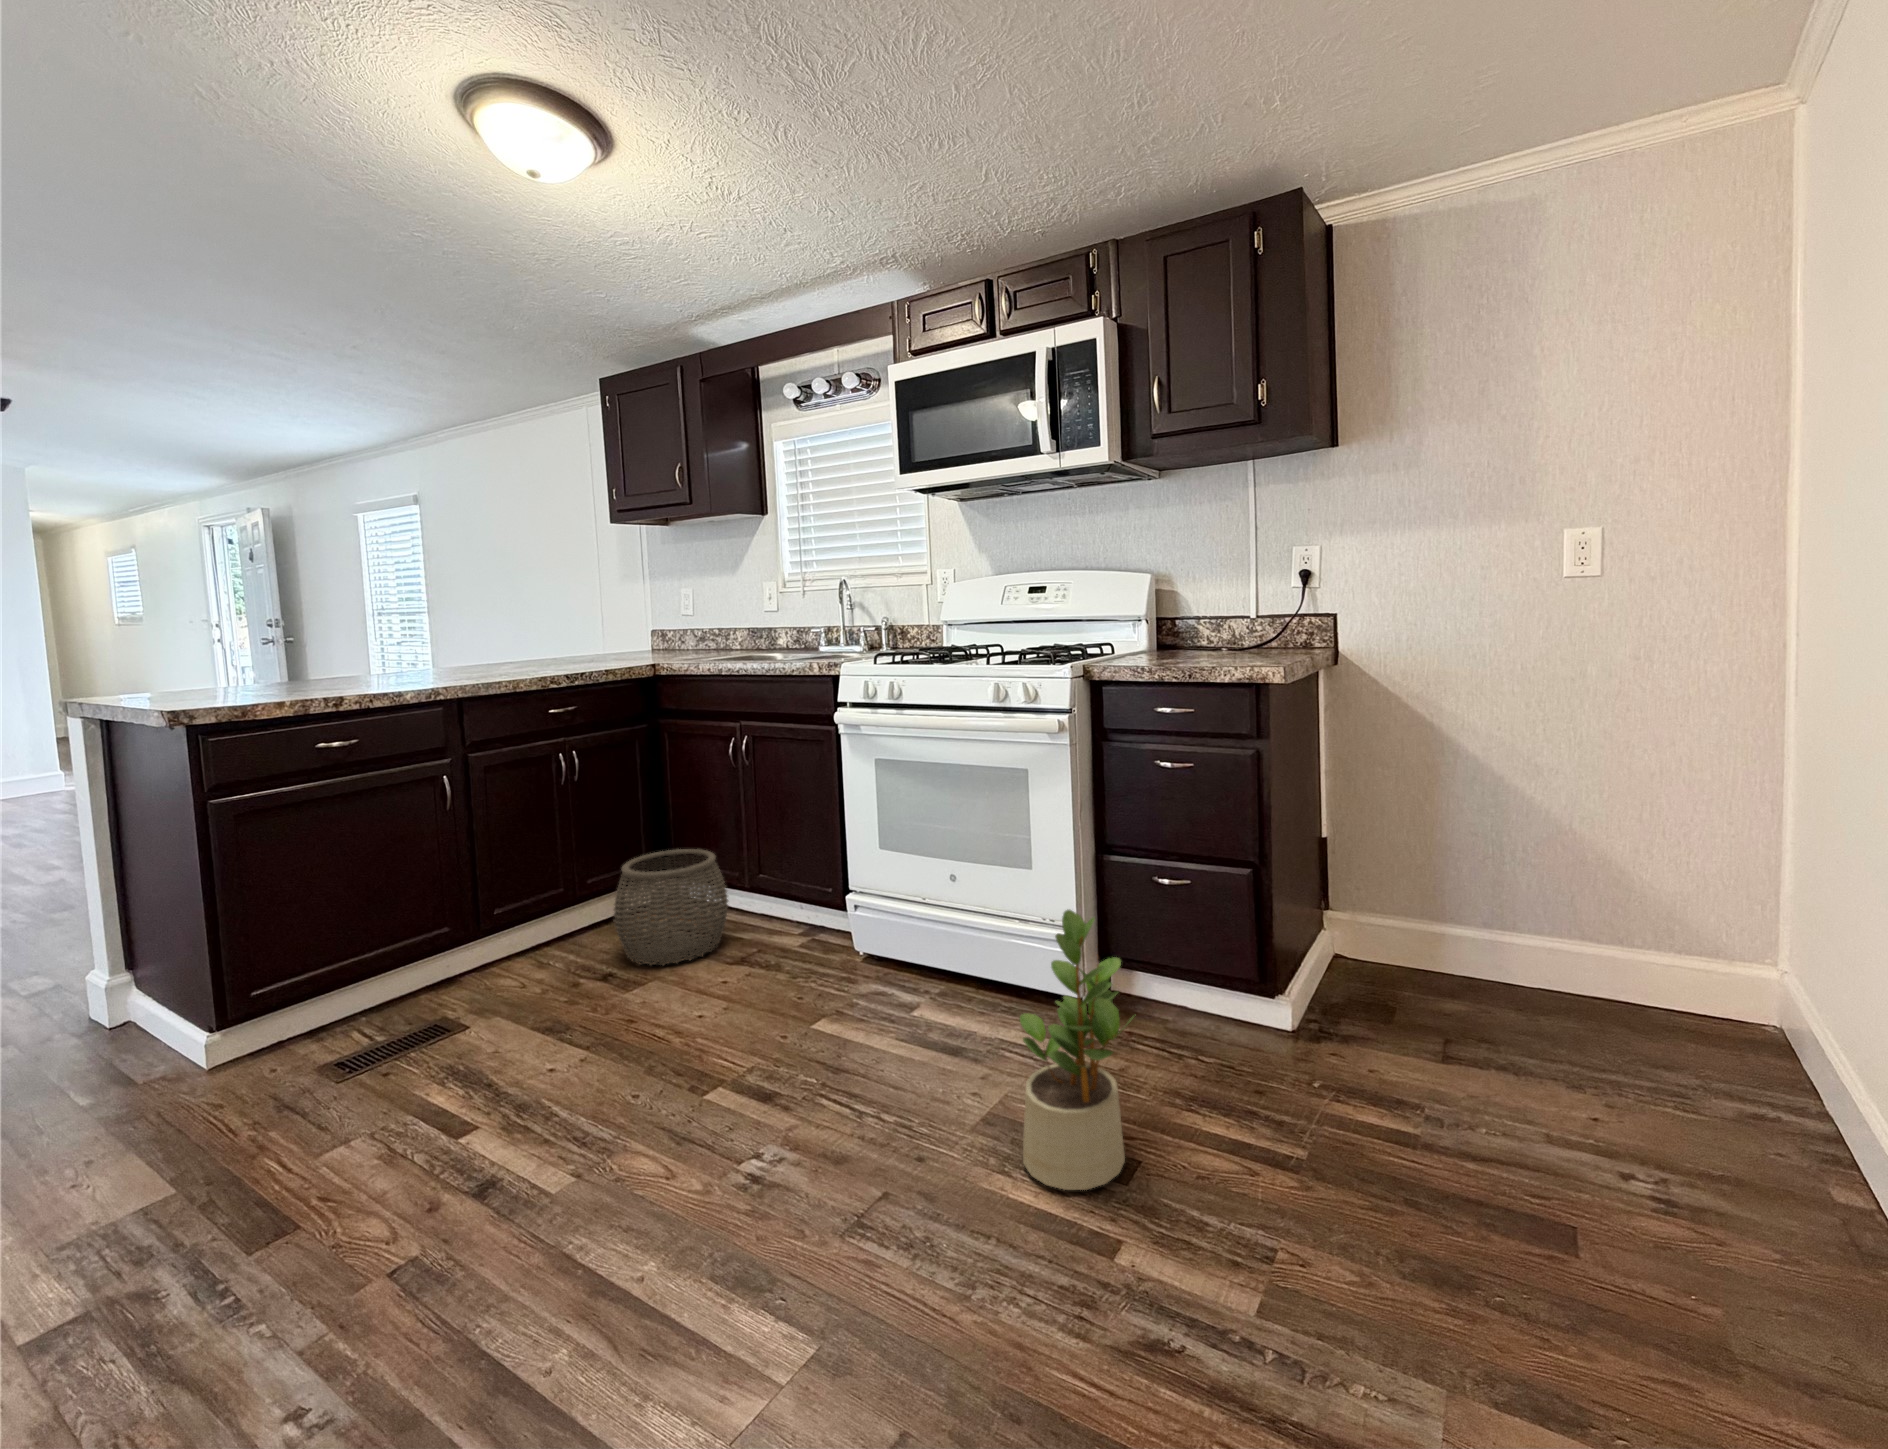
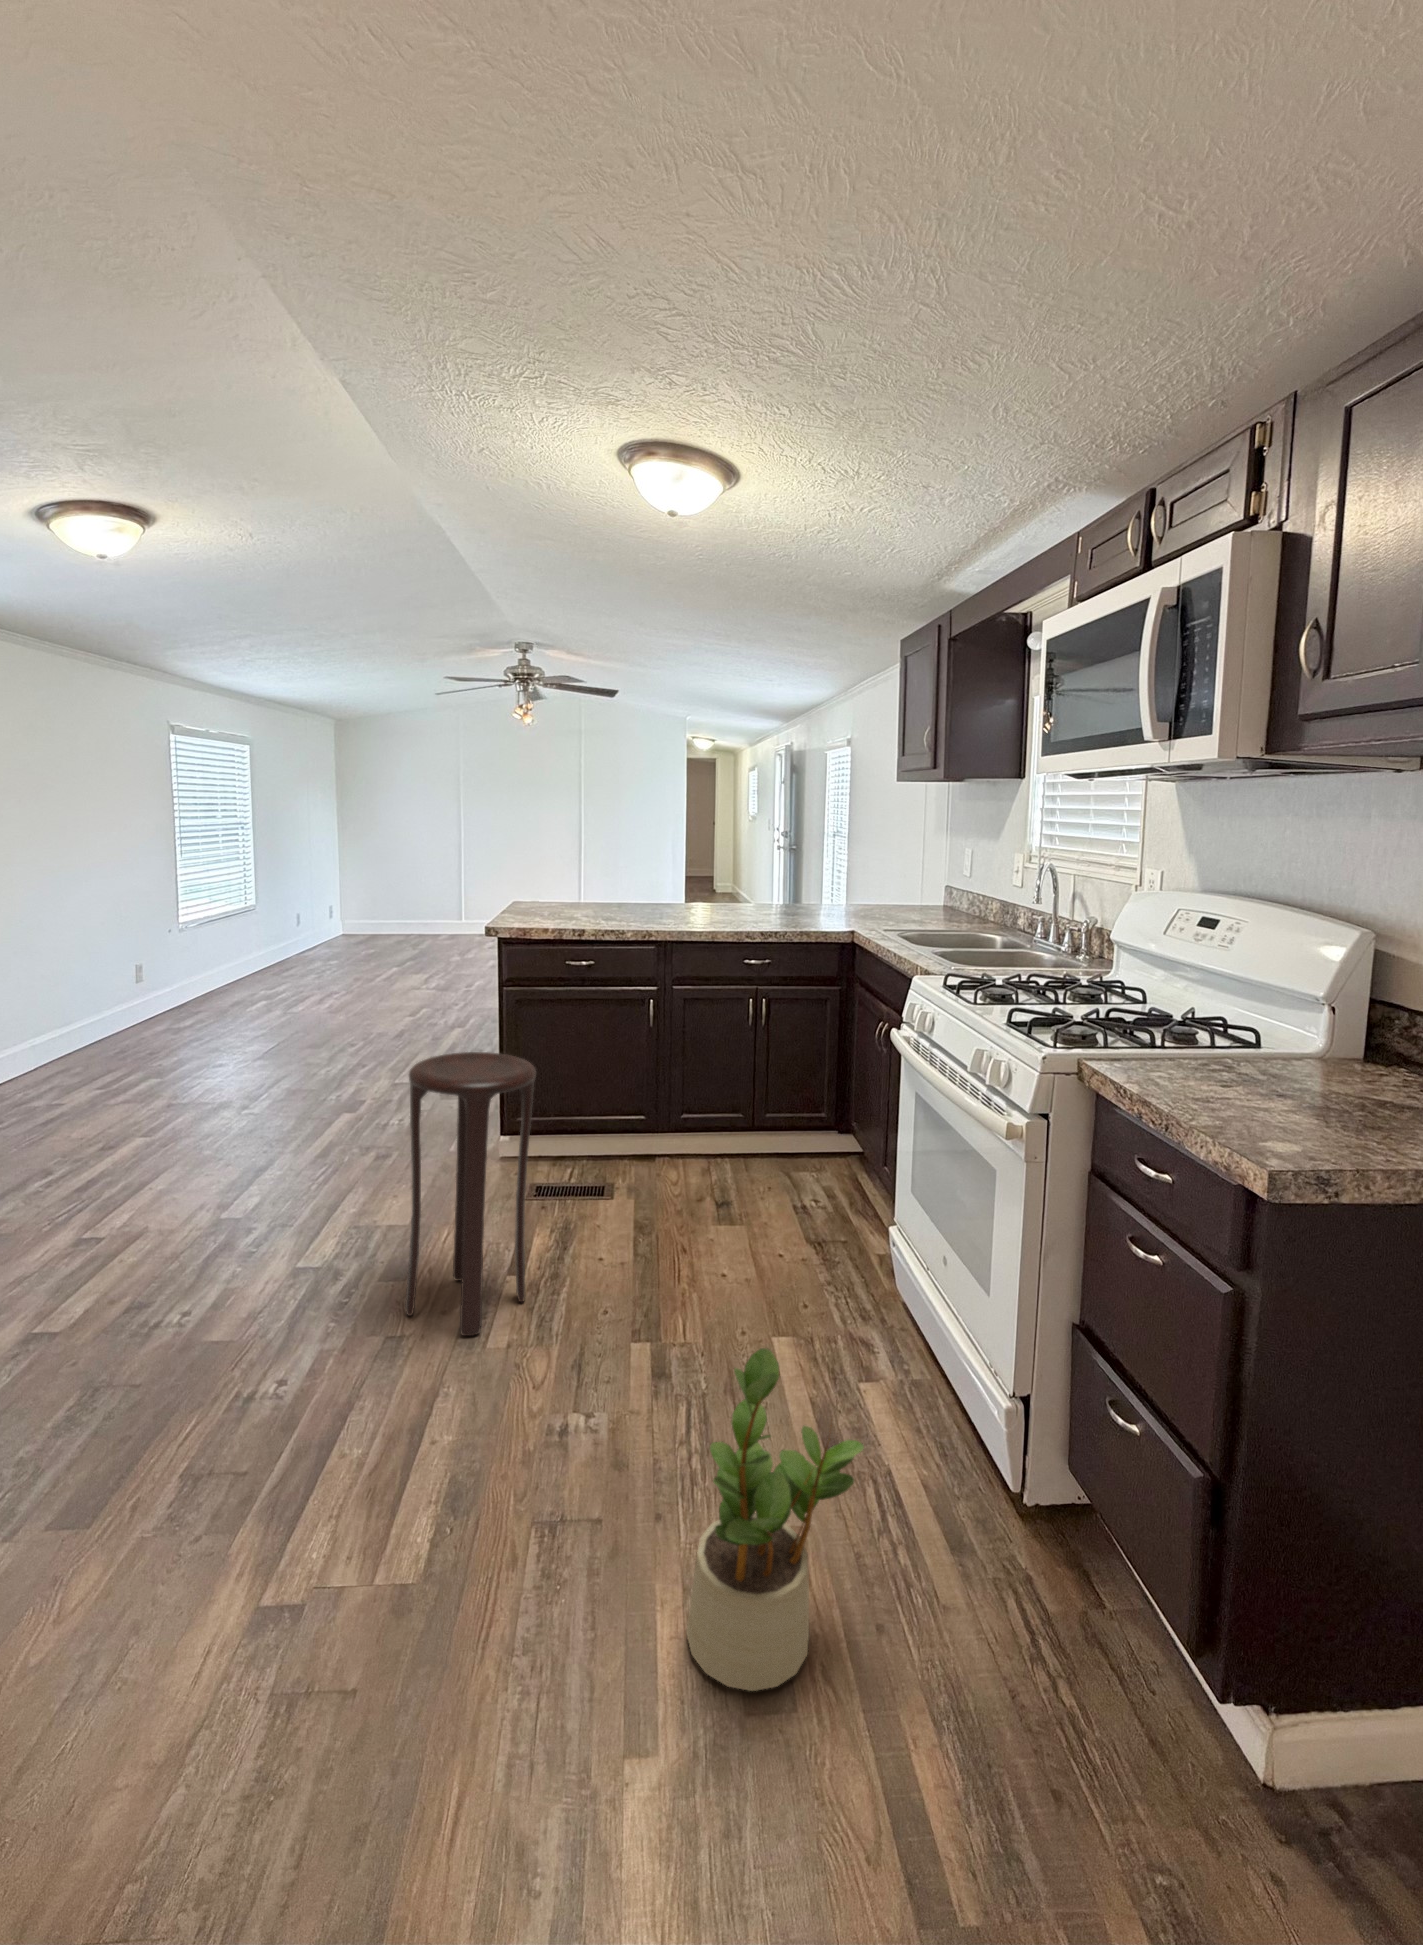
stool: none [330,834,533,1229] -> present [405,1052,536,1336]
woven basket: present [614,849,728,966] -> none [734,1113,839,1228]

